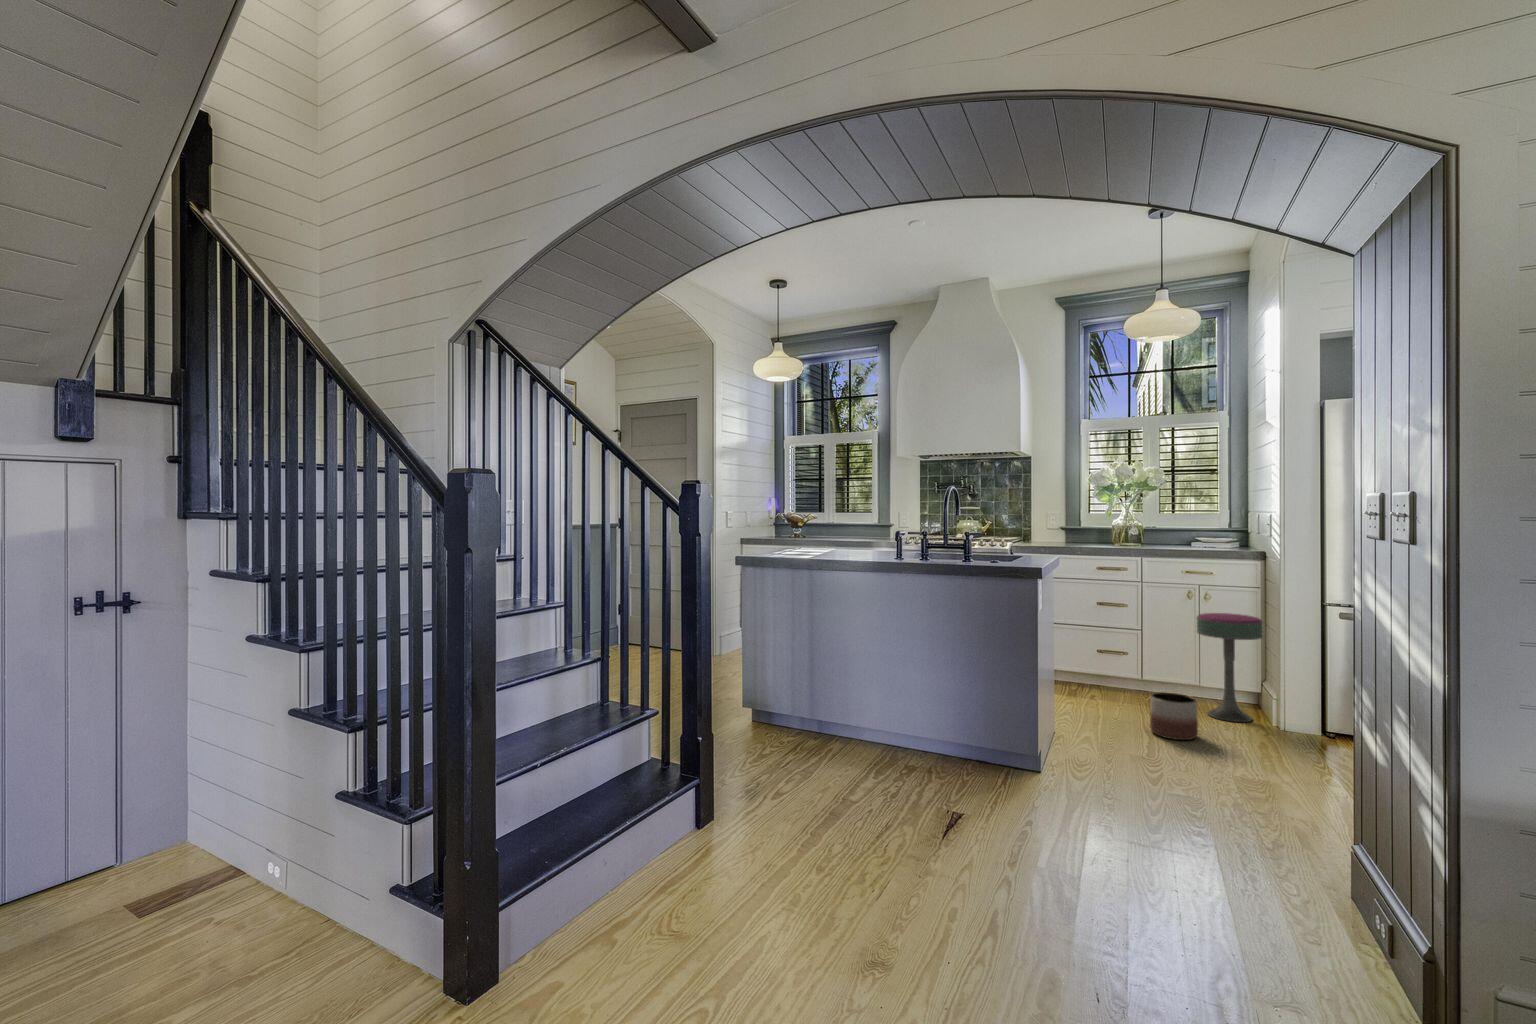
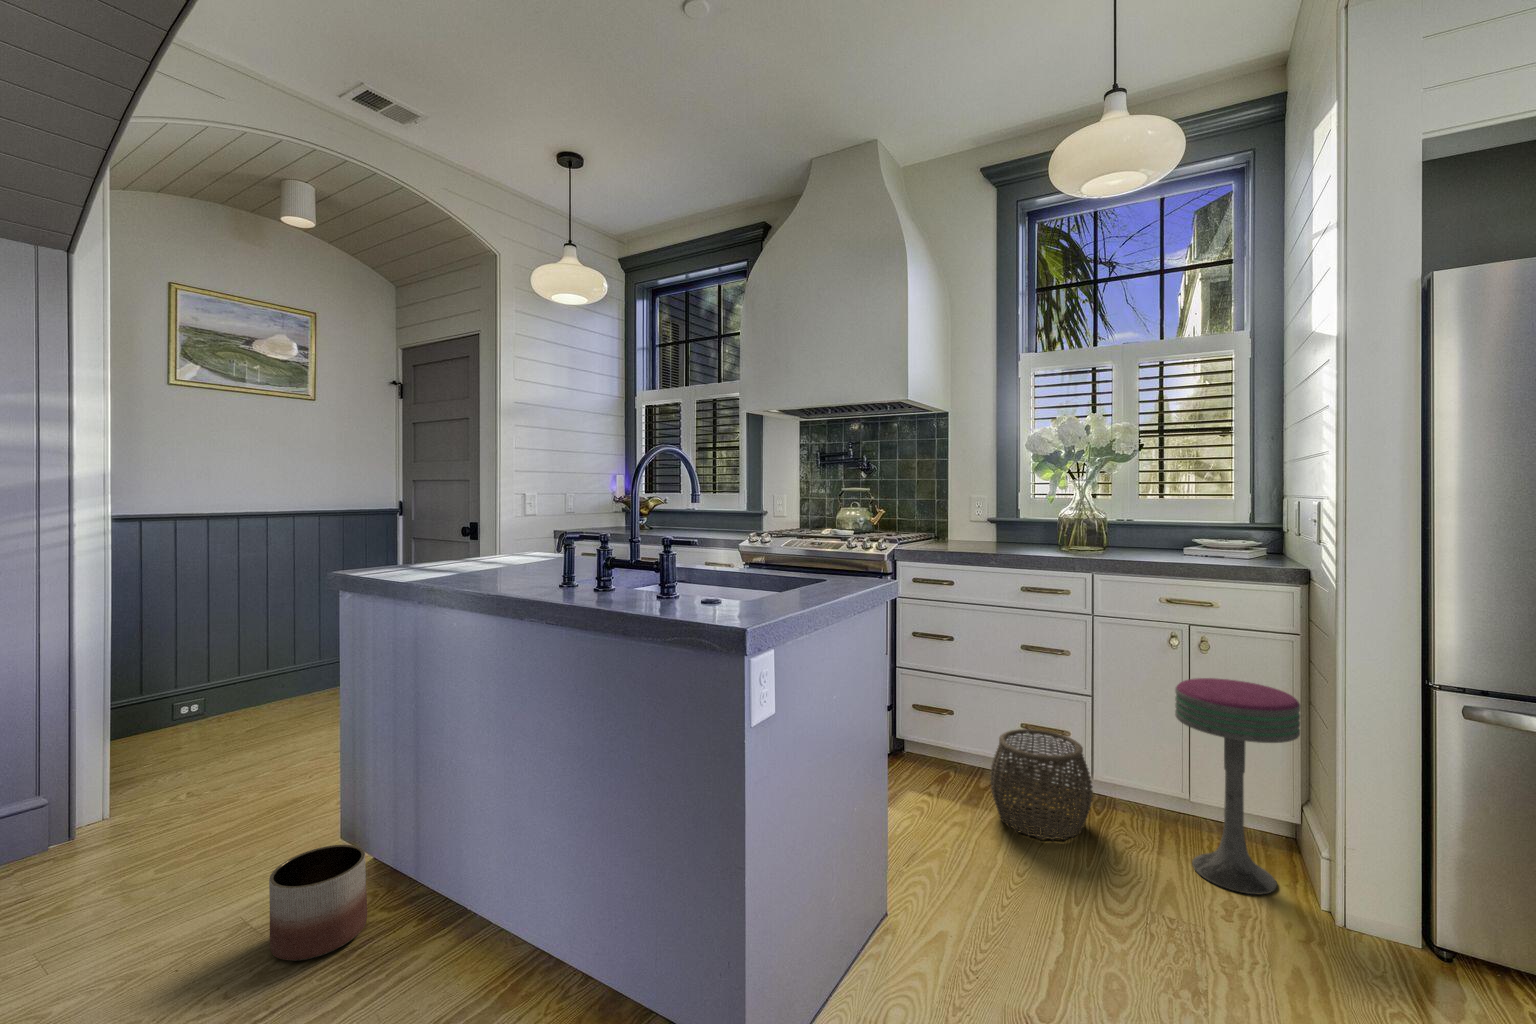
woven basket: none [1087,651,1150,708] -> present [990,729,1093,840]
planter: present [1150,692,1198,740] -> present [269,844,367,961]

